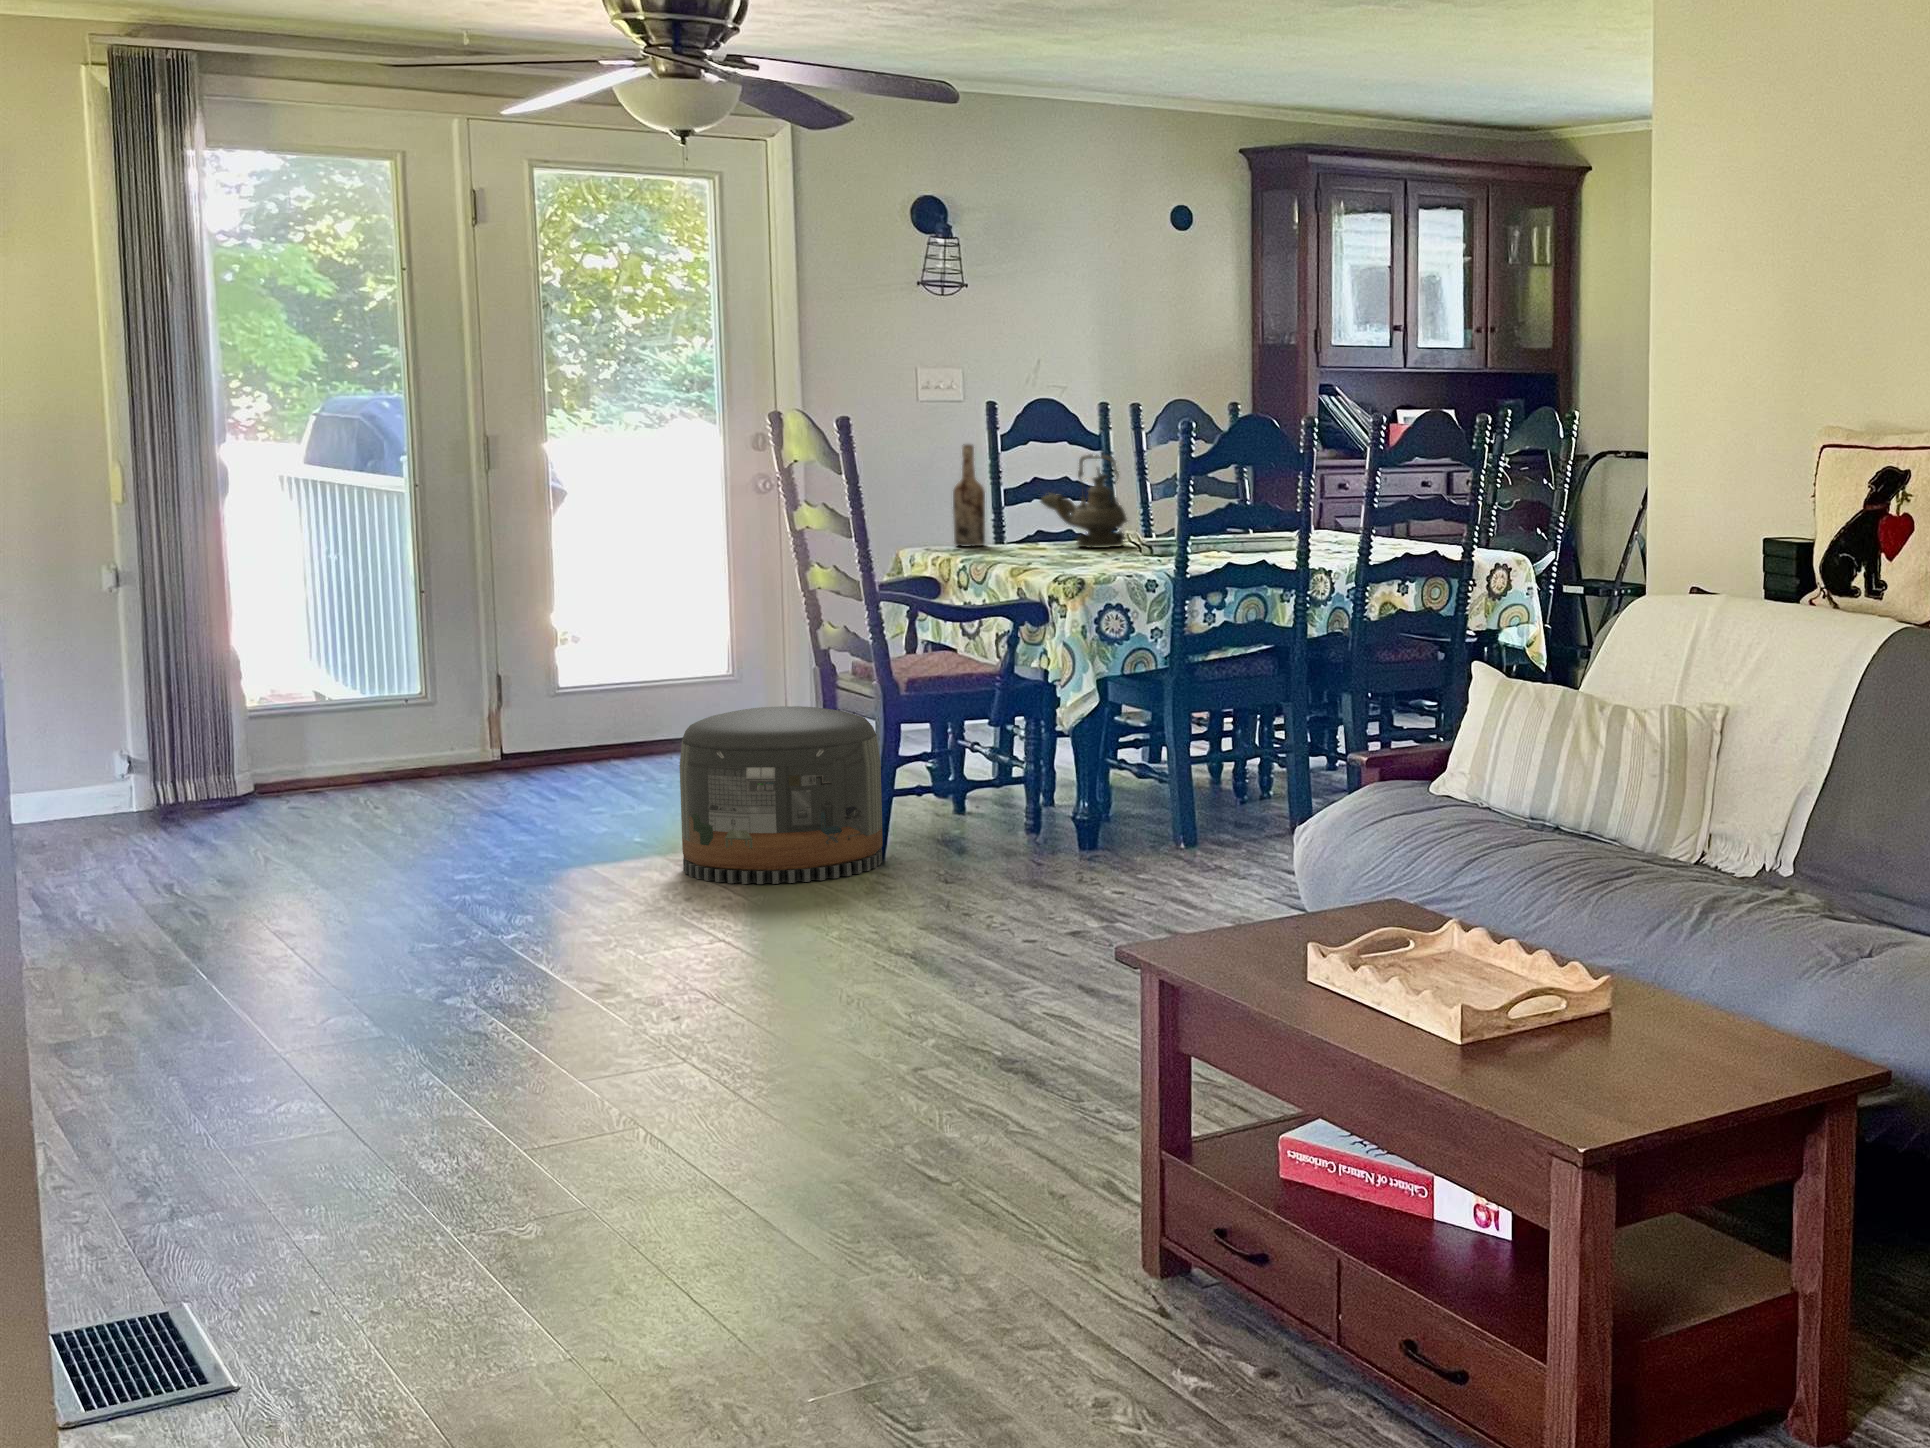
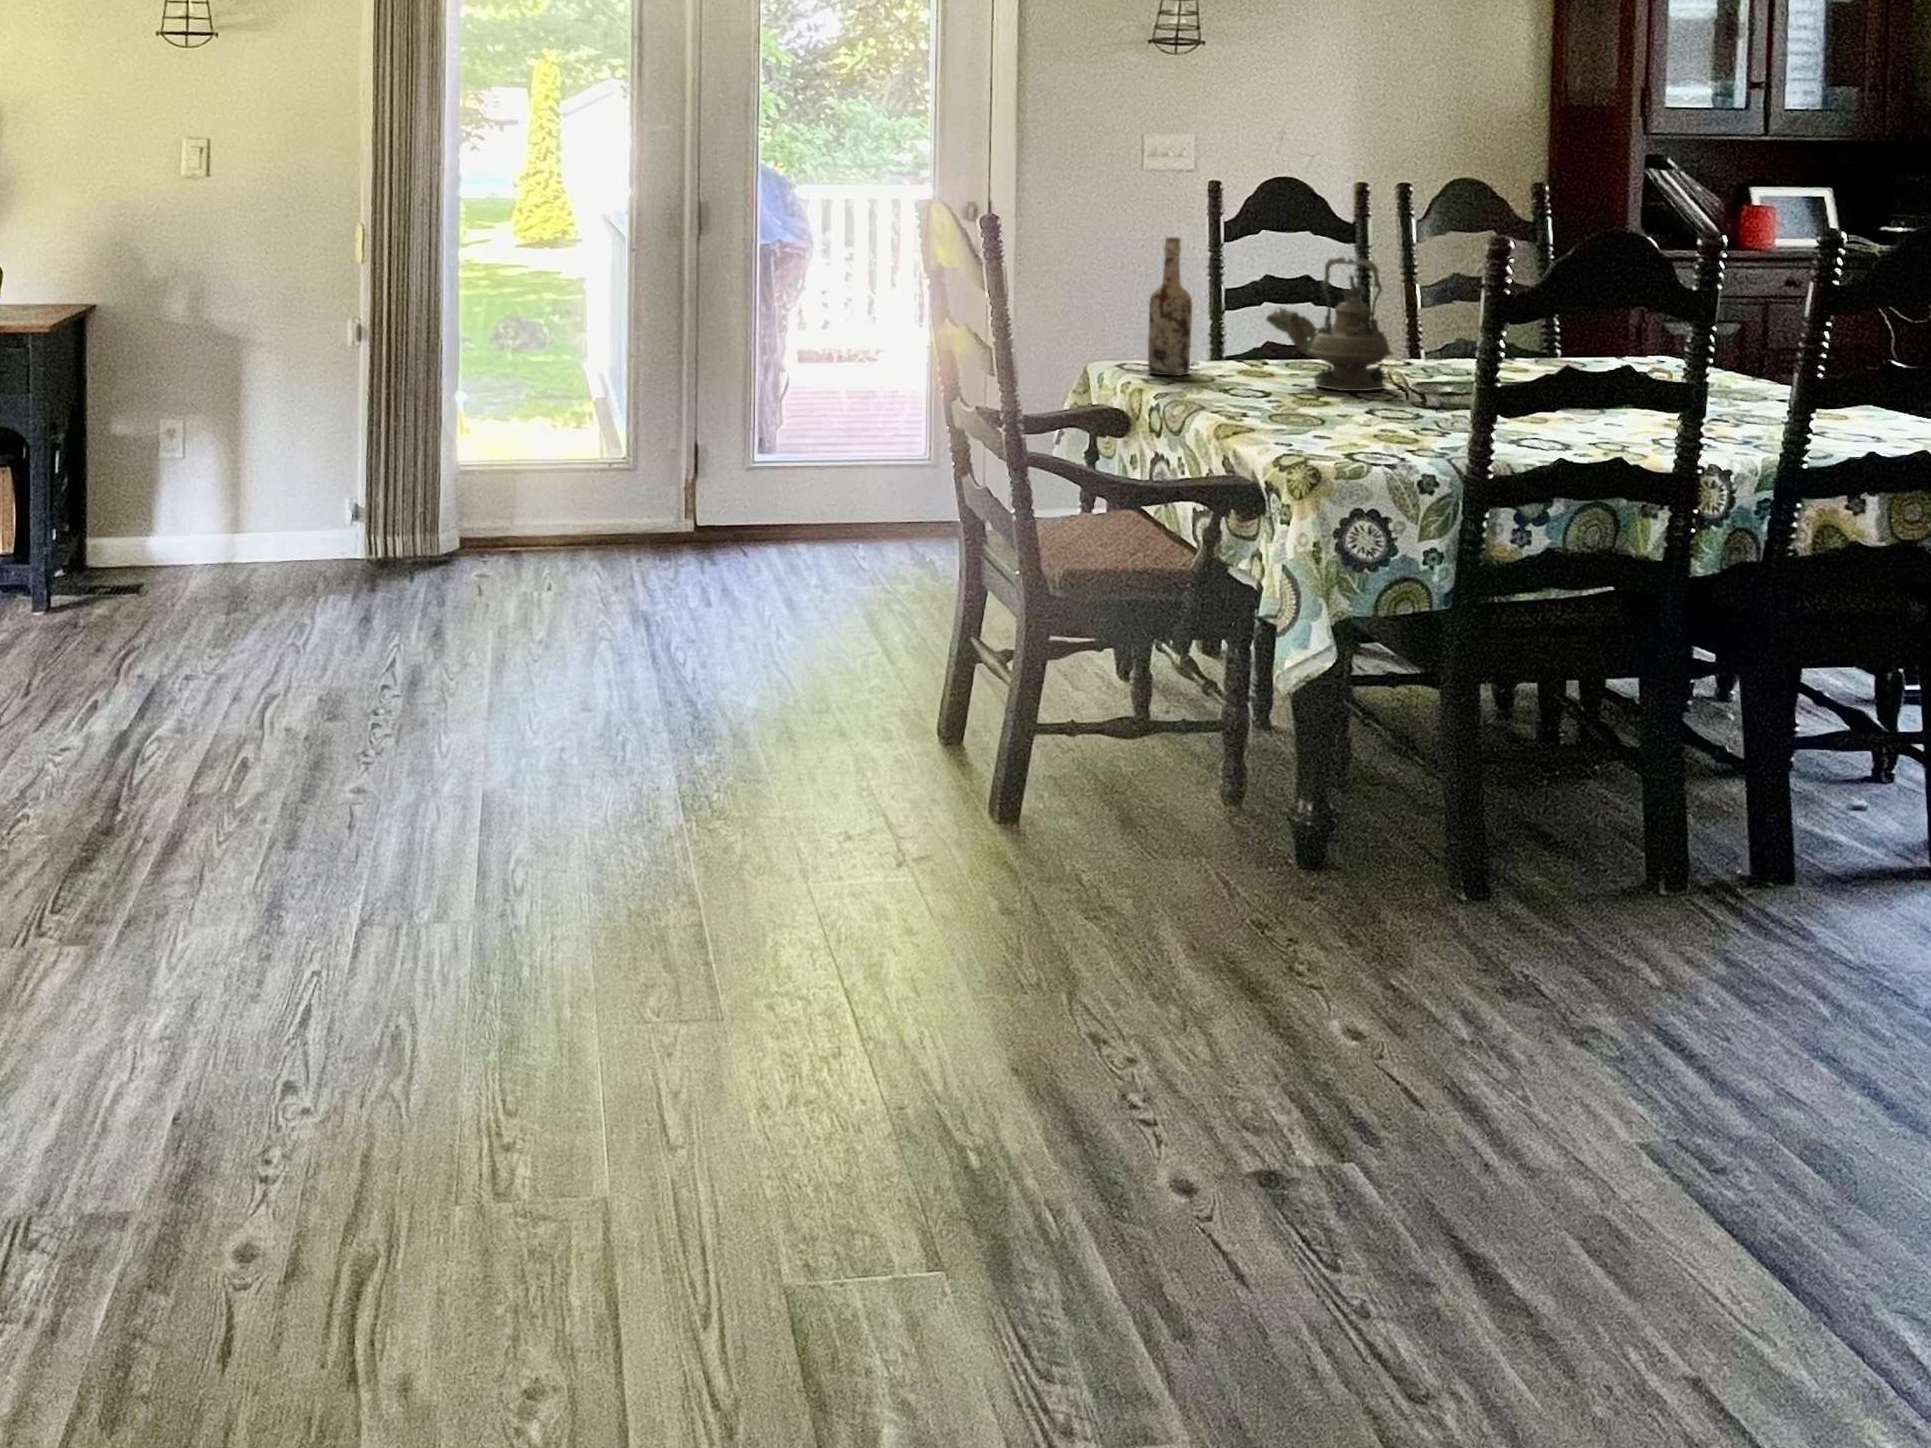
pouf: present [680,706,883,884] -> none [707,615,992,911]

